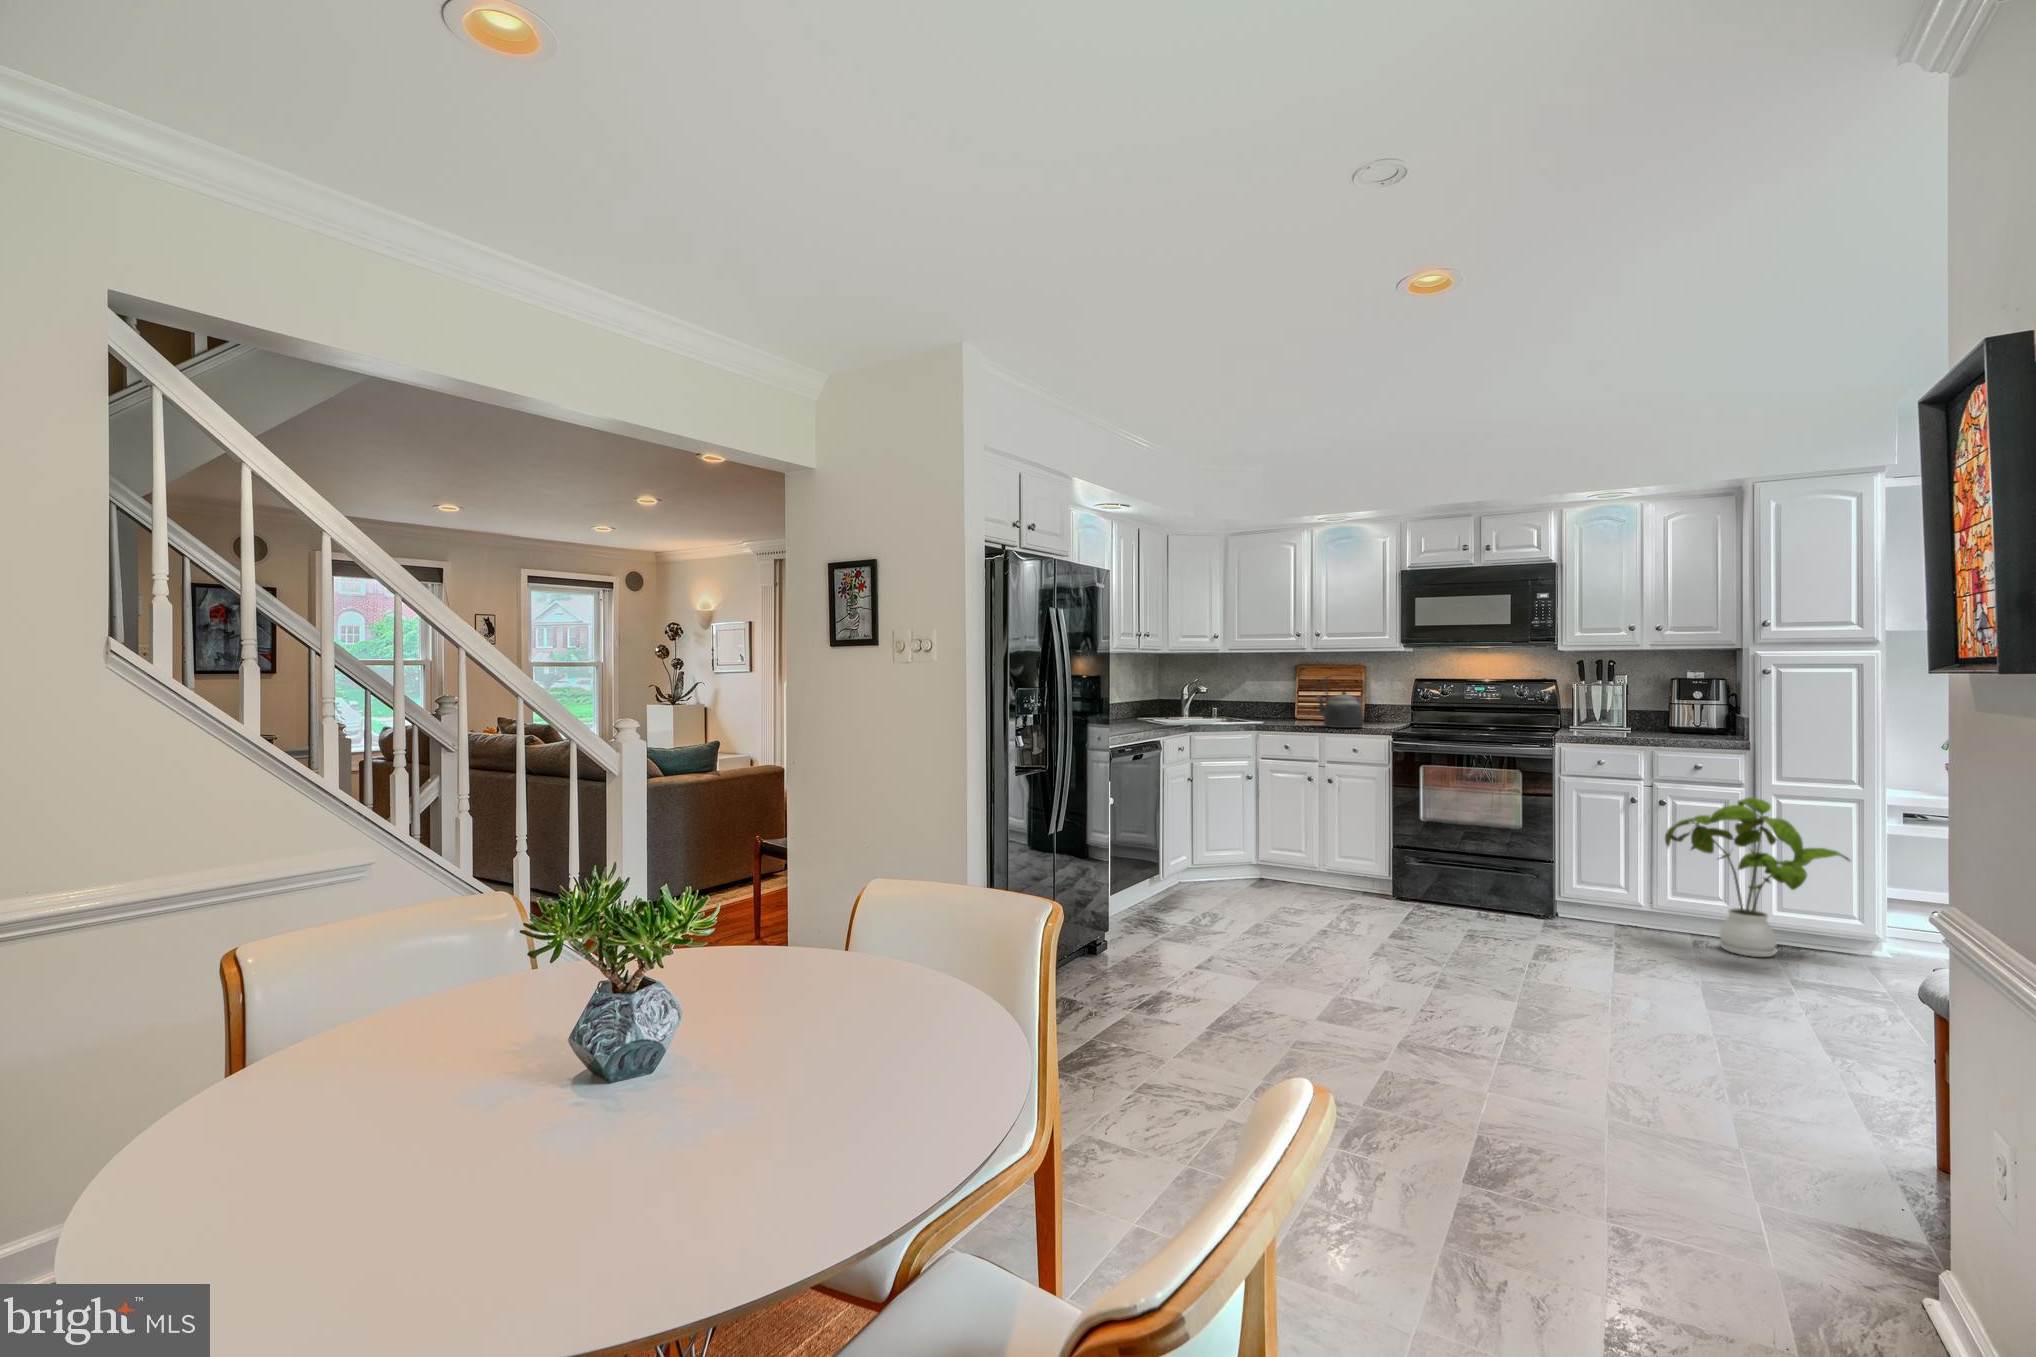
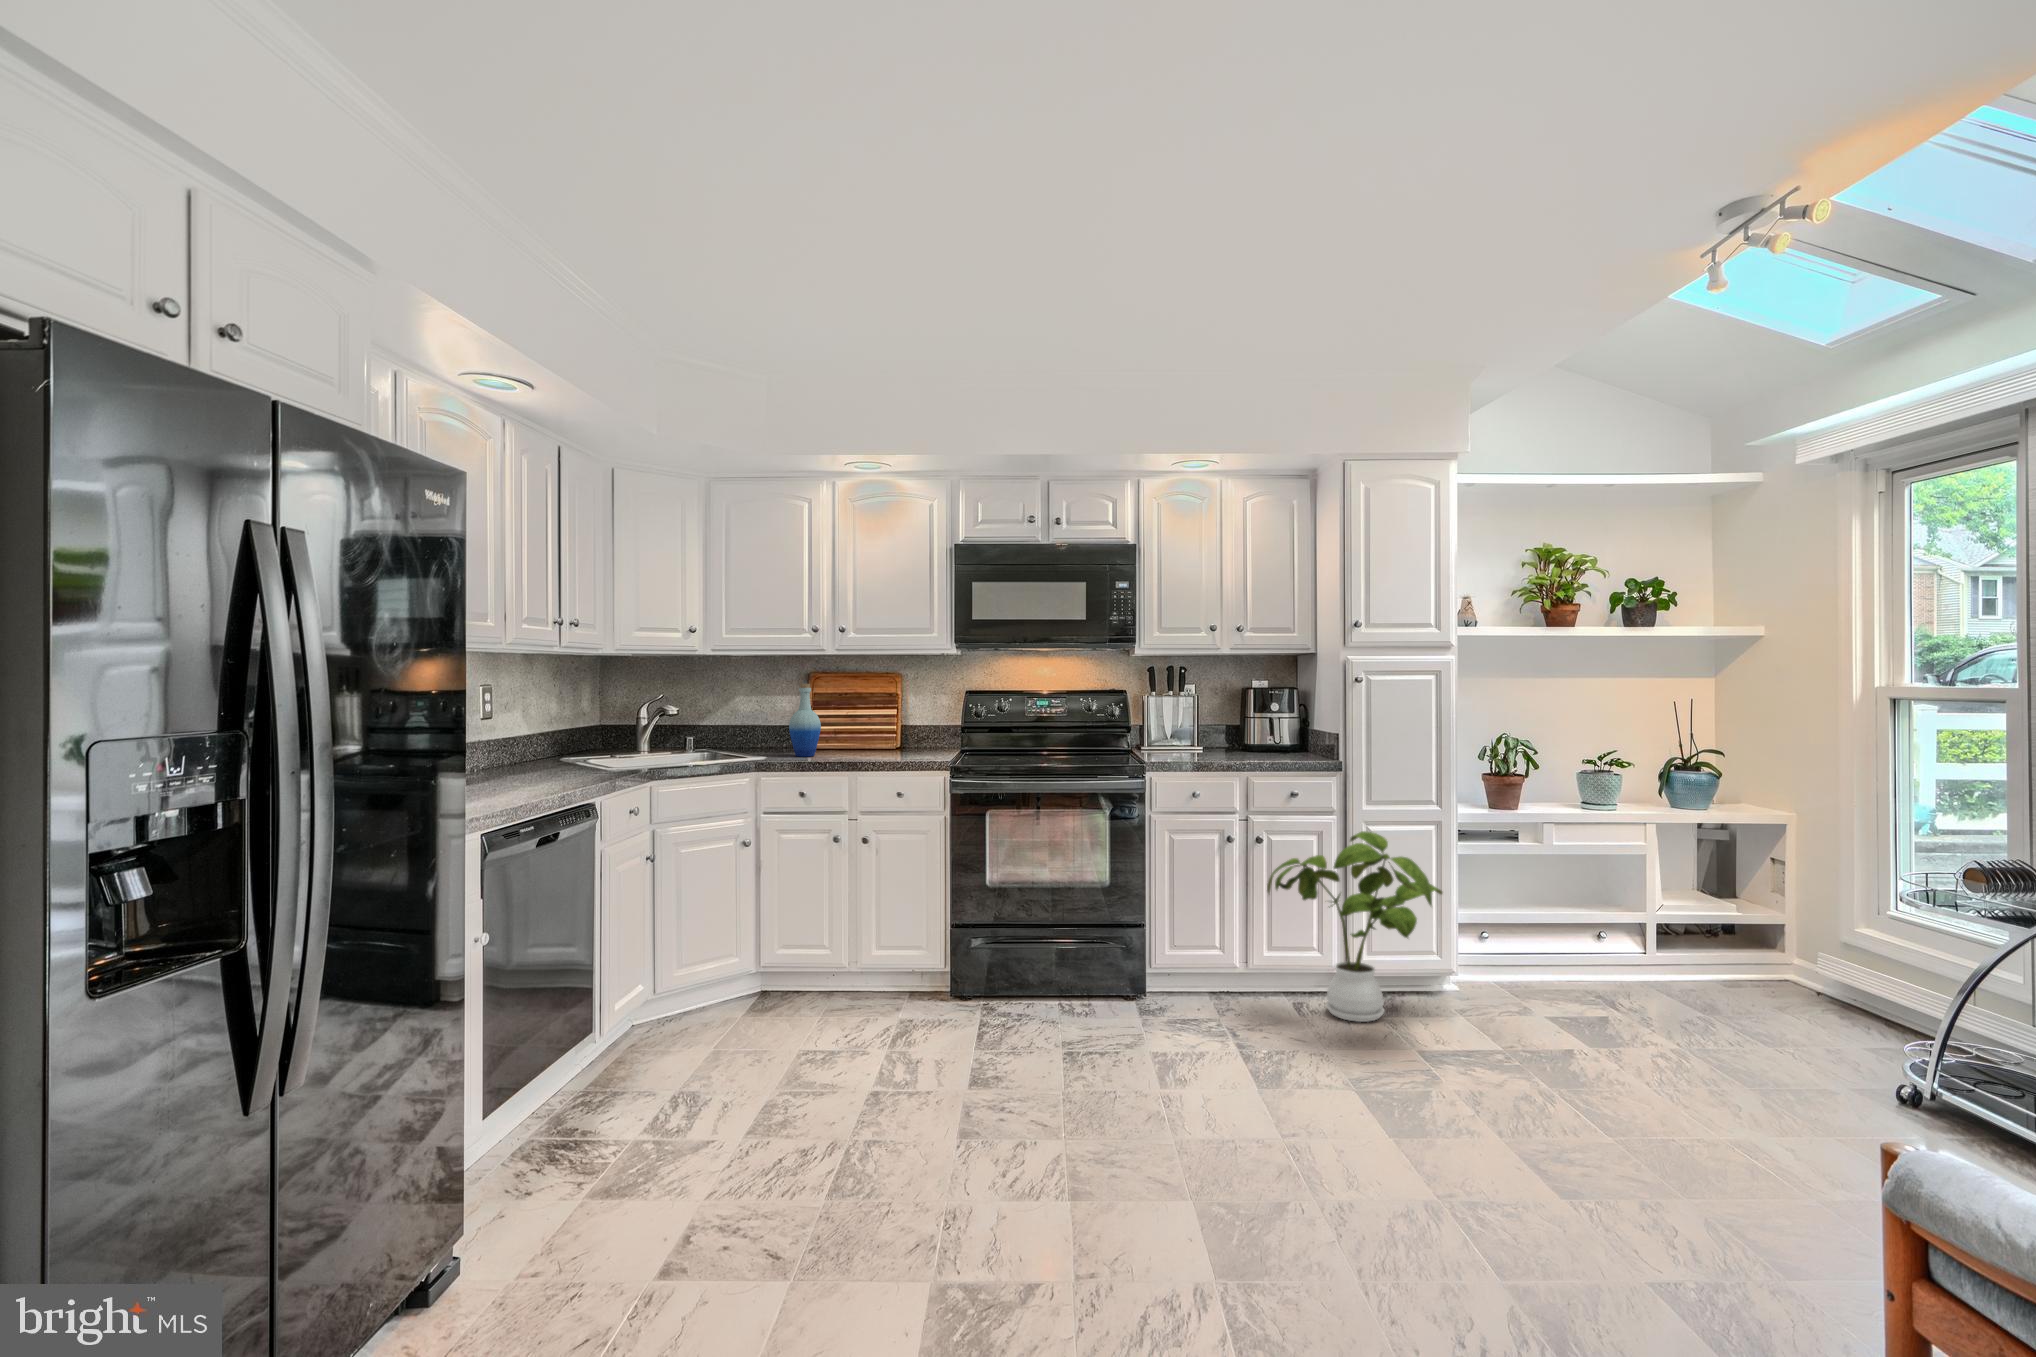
bottle: none [1280,673,1303,723] -> present [789,684,821,757]
kettle: present [1316,676,1366,728] -> none [841,686,910,762]

